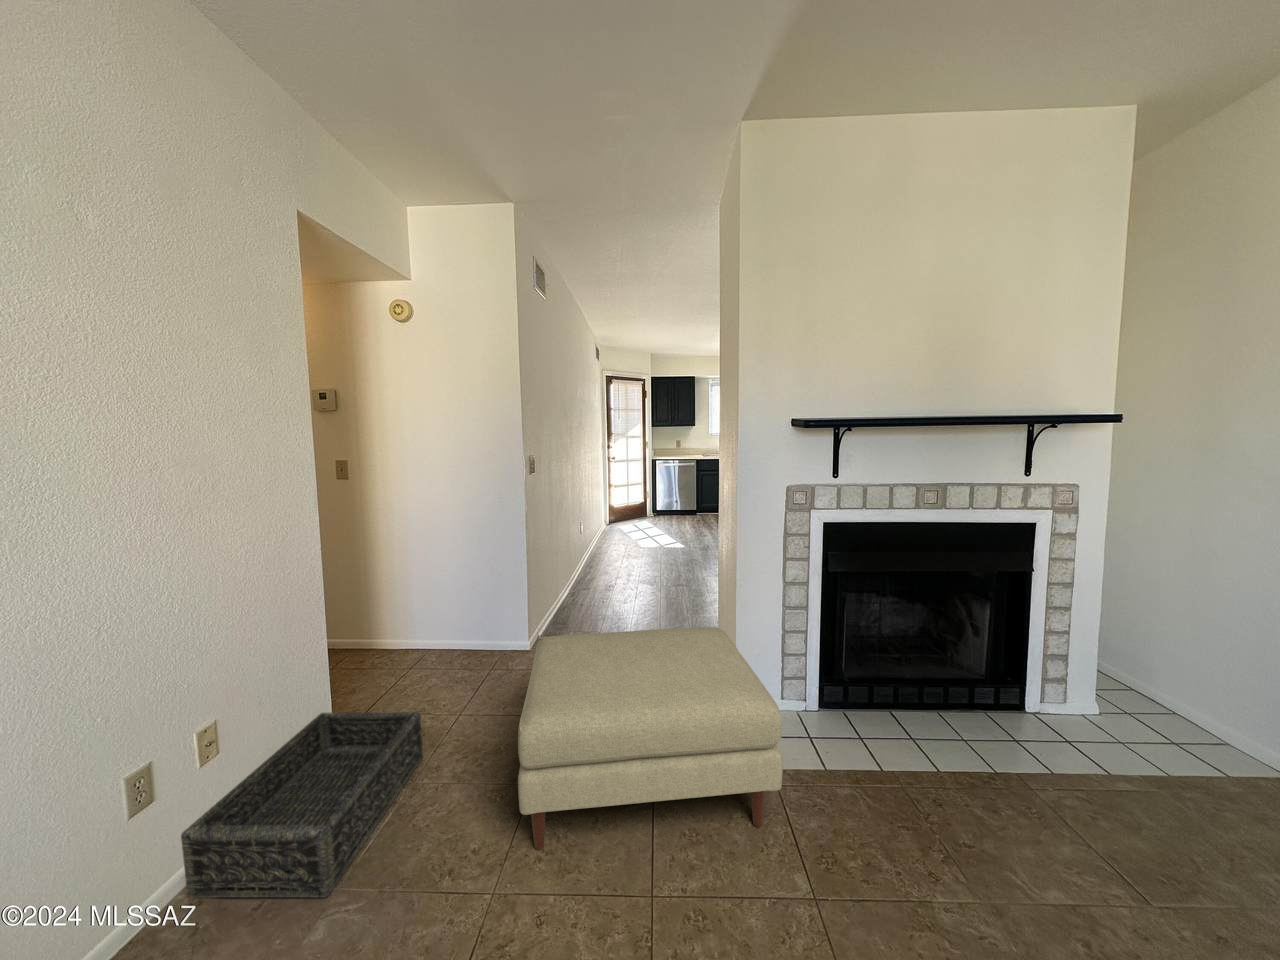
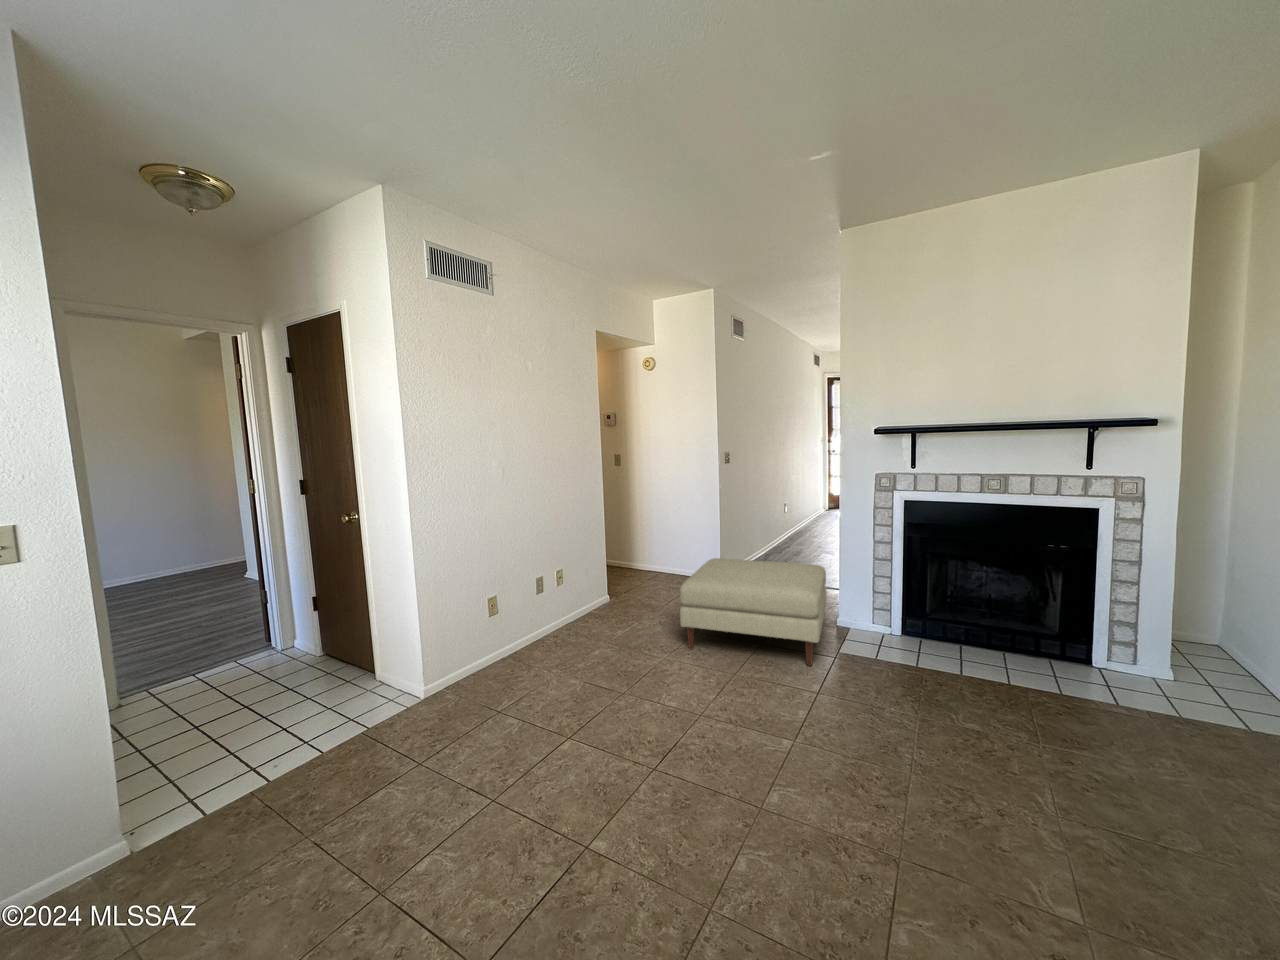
basket: present [181,712,423,898] -> none [554,583,647,643]

